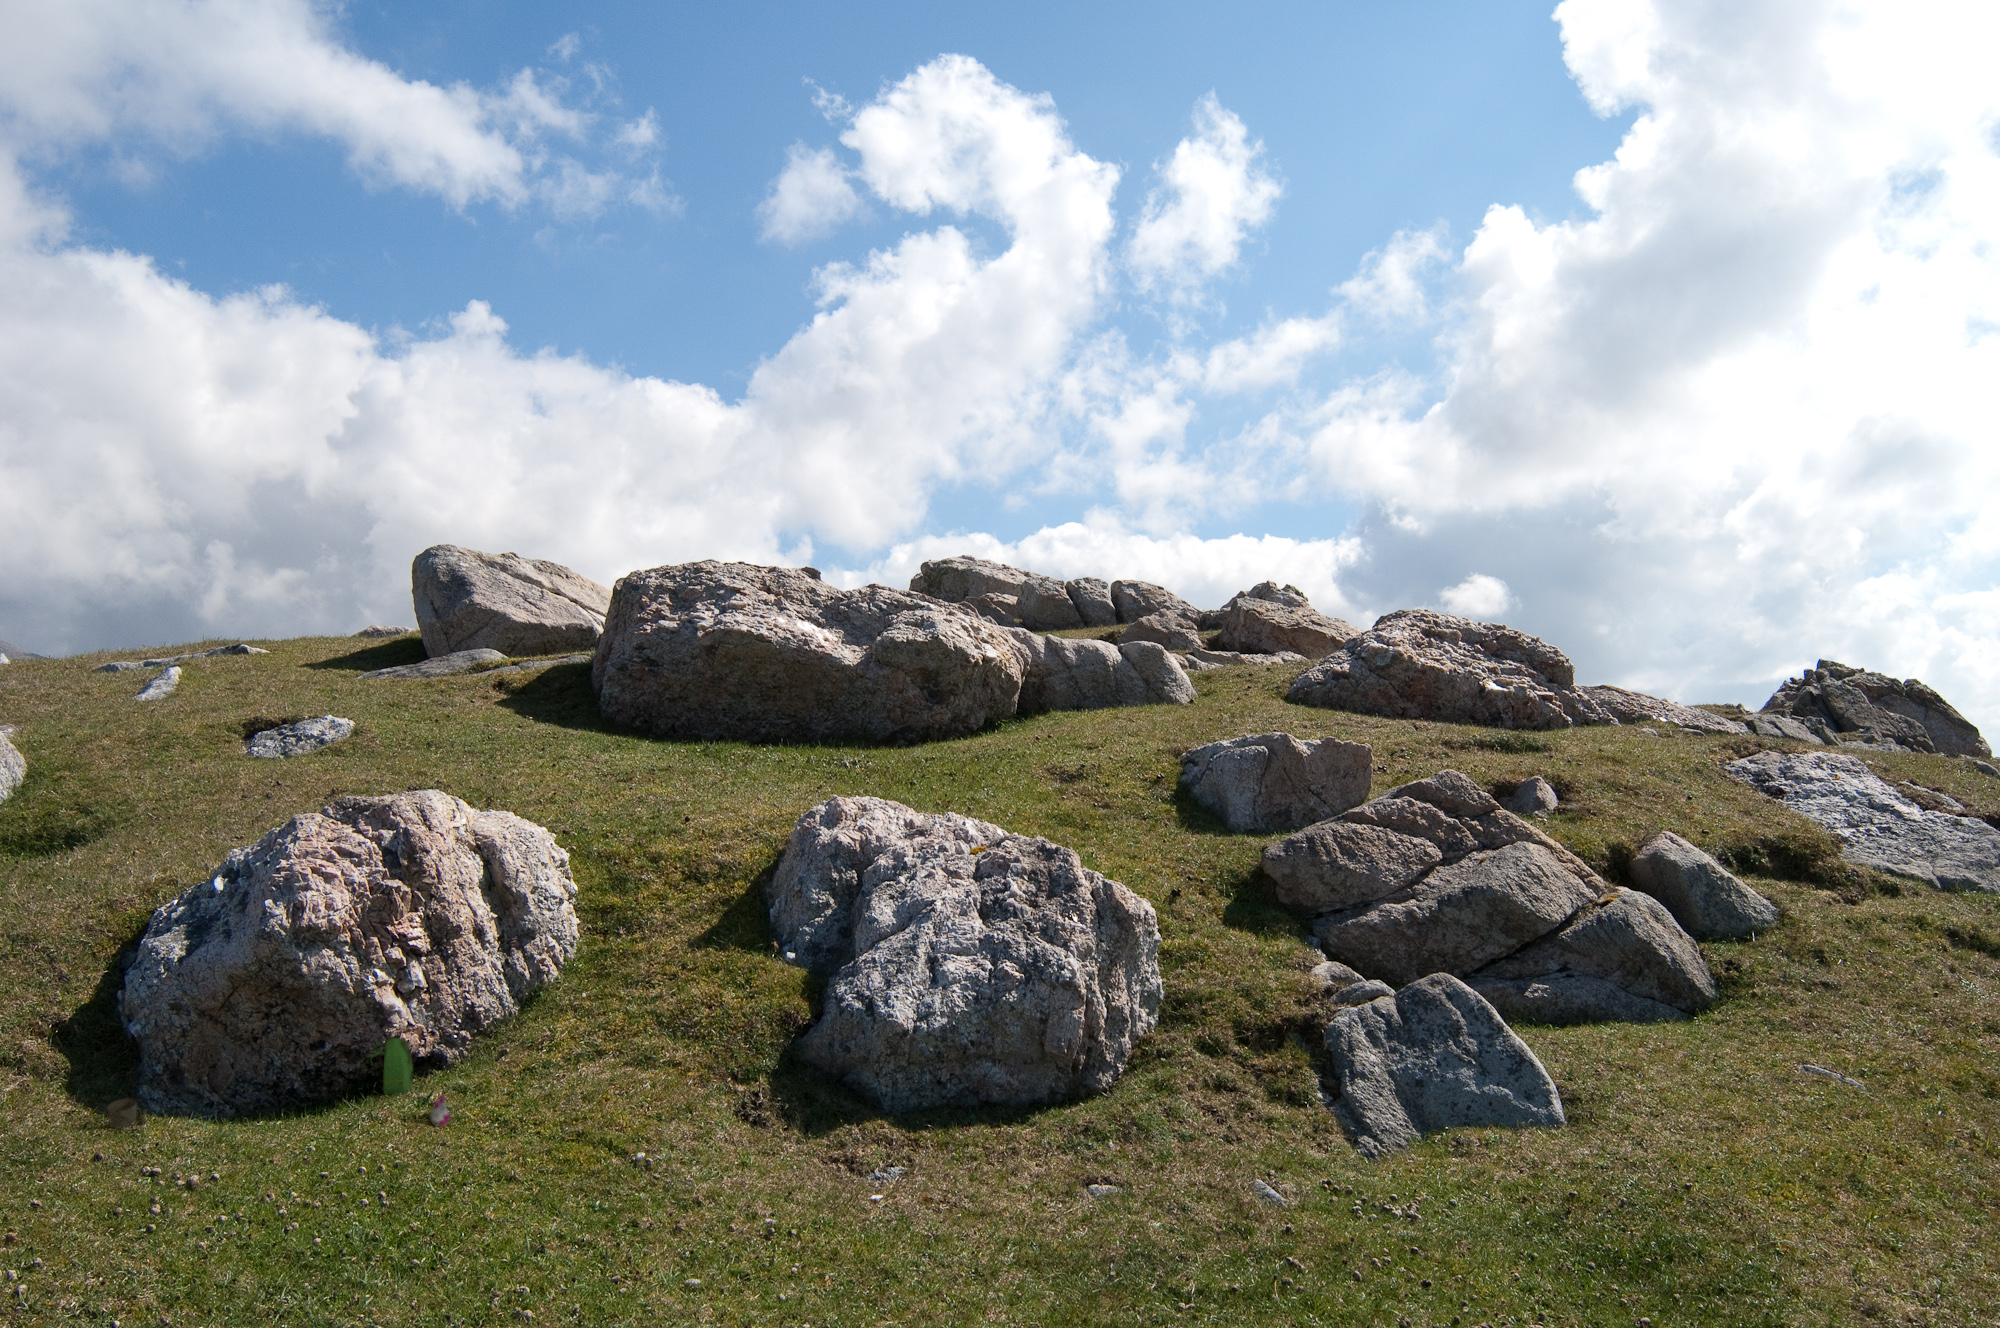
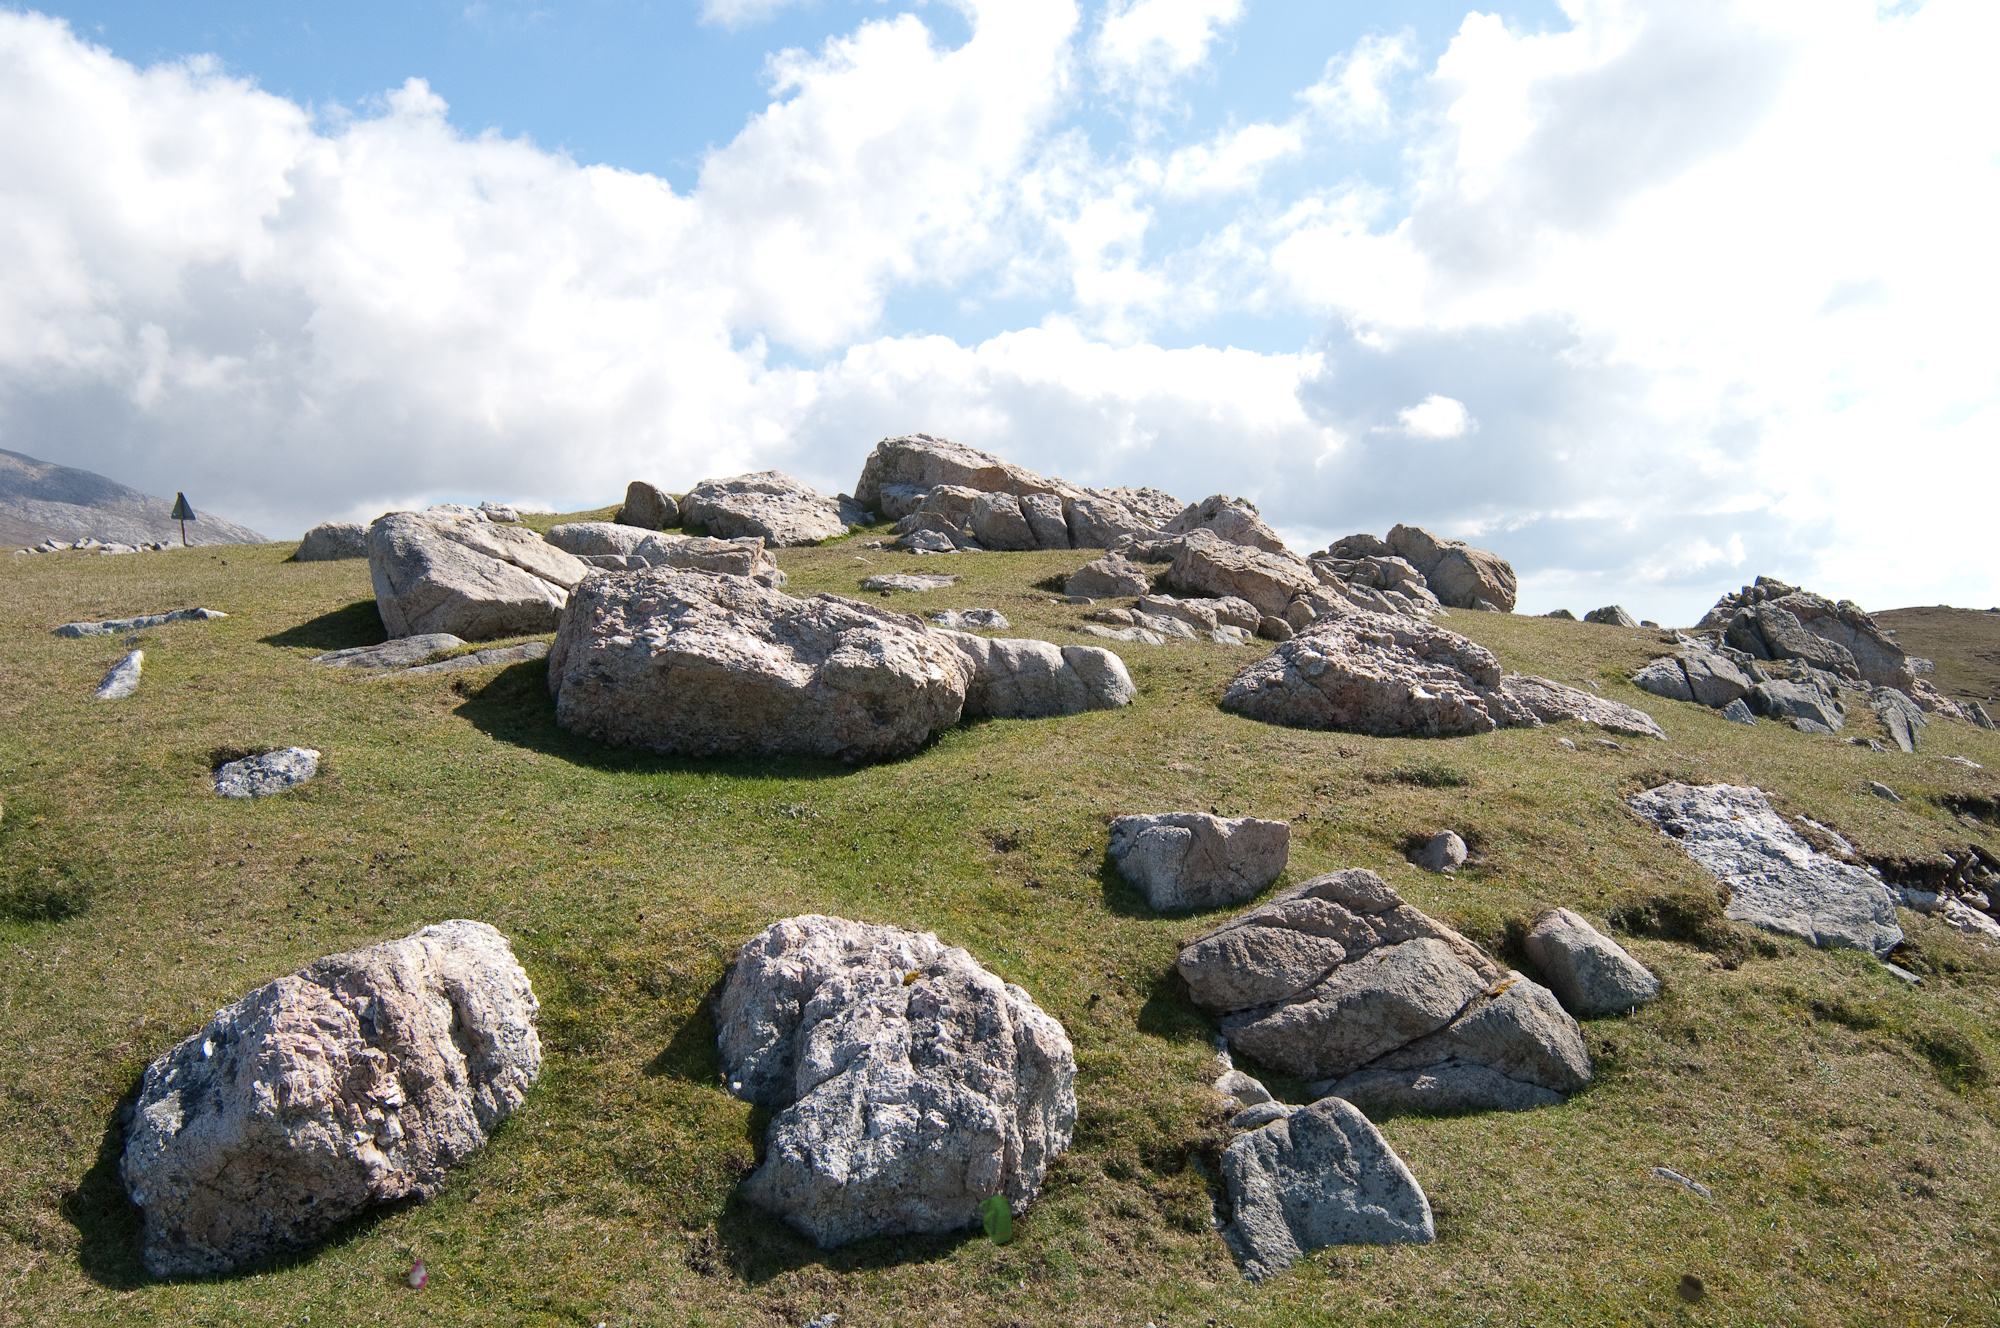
backpack: present [371,1038,413,1095] -> present [979,1195,1012,1244]
bucket: present [107,1098,146,1129] -> present [1680,1274,1707,1301]

